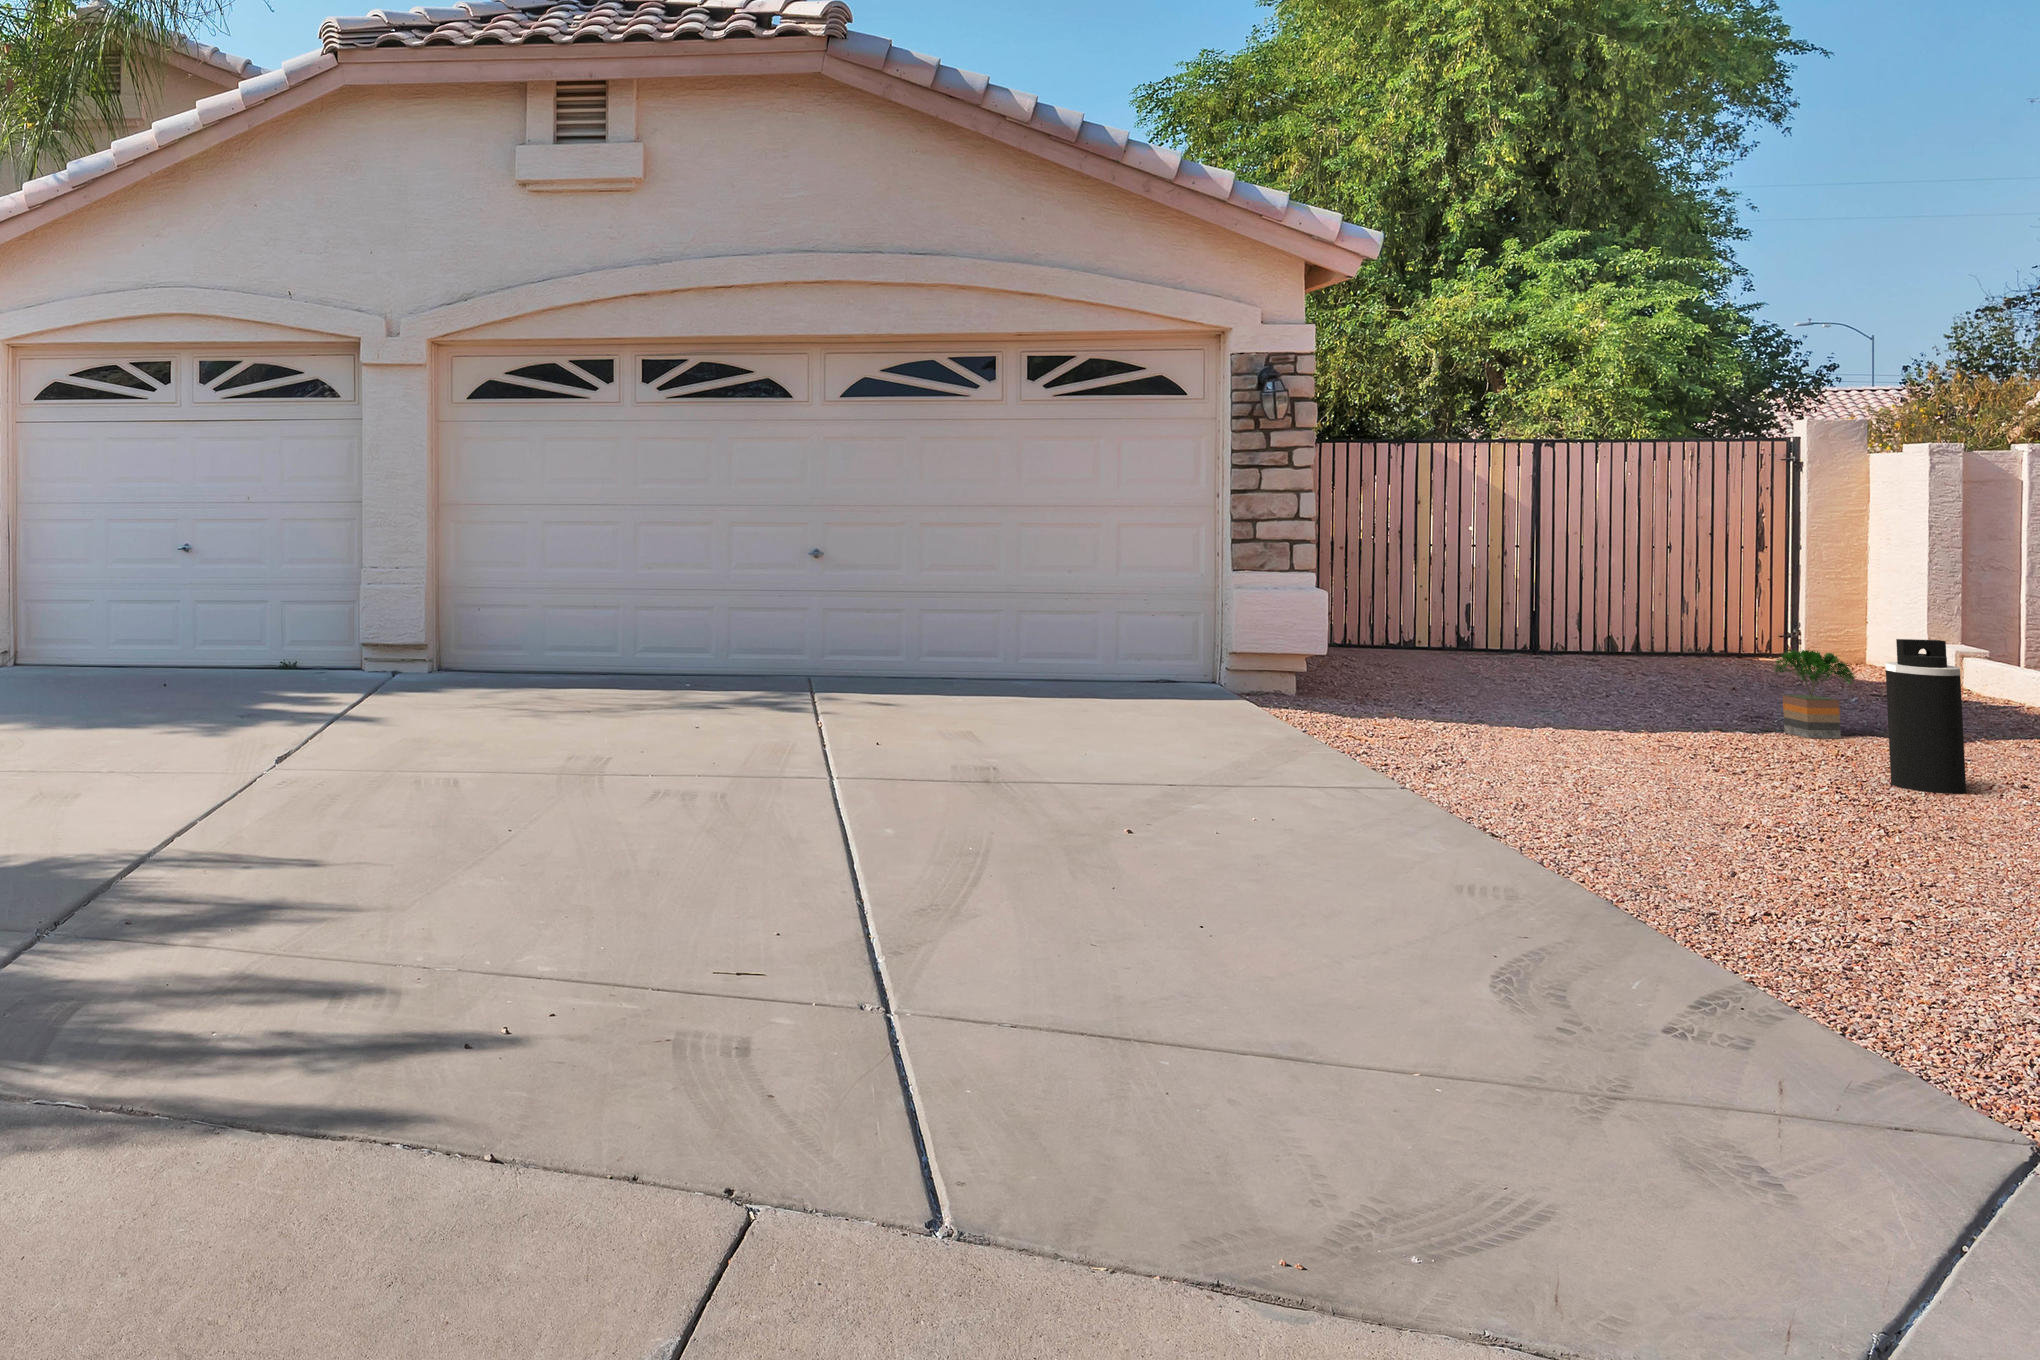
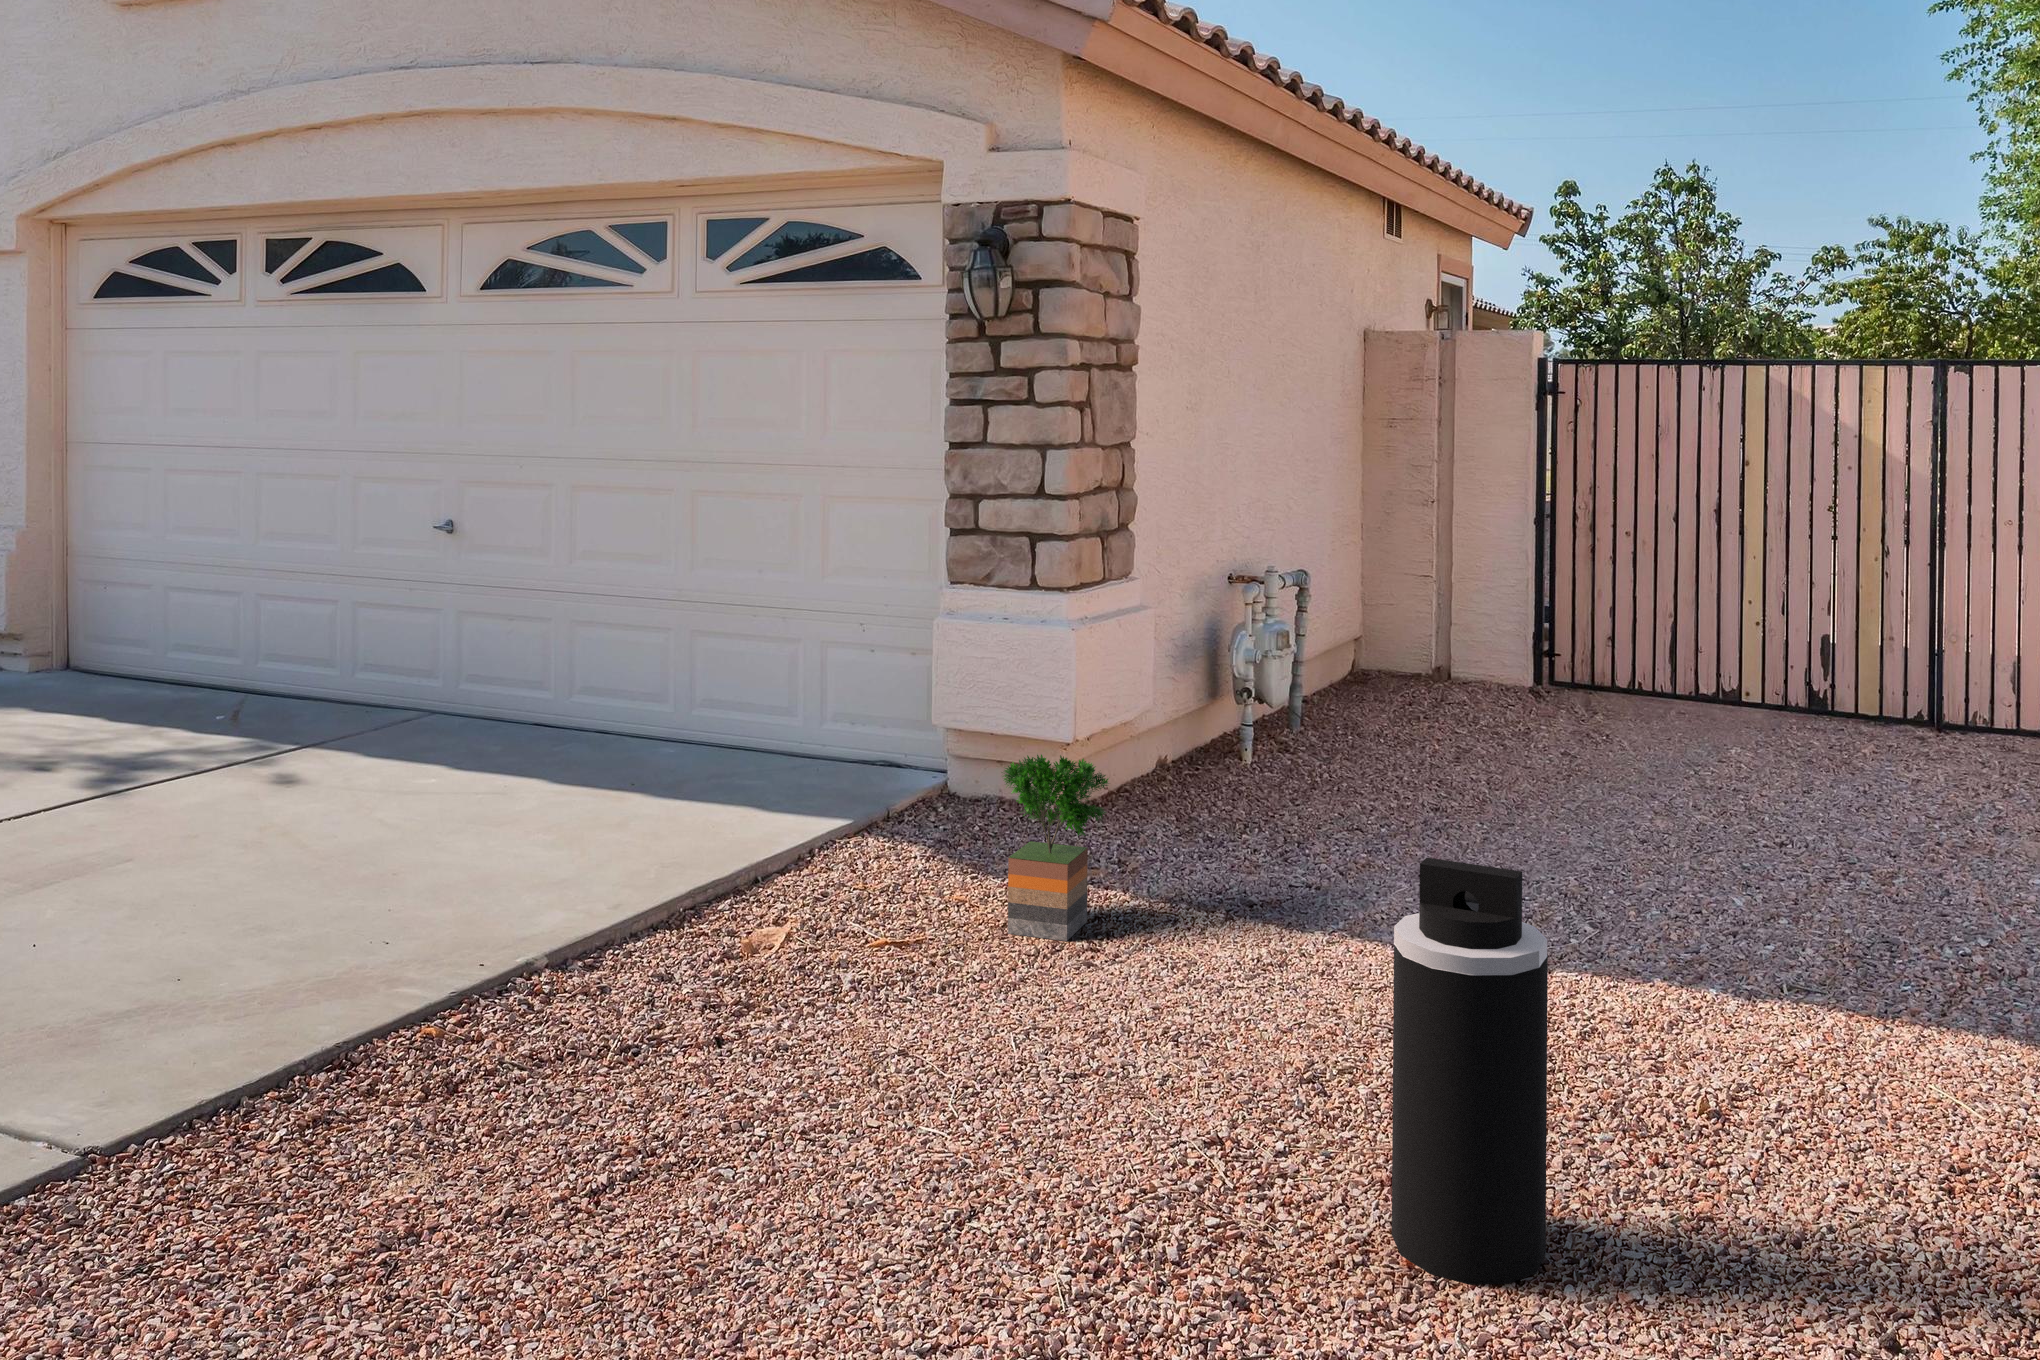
potted tree: present [1775,650,1855,739] -> present [1002,754,1109,941]

